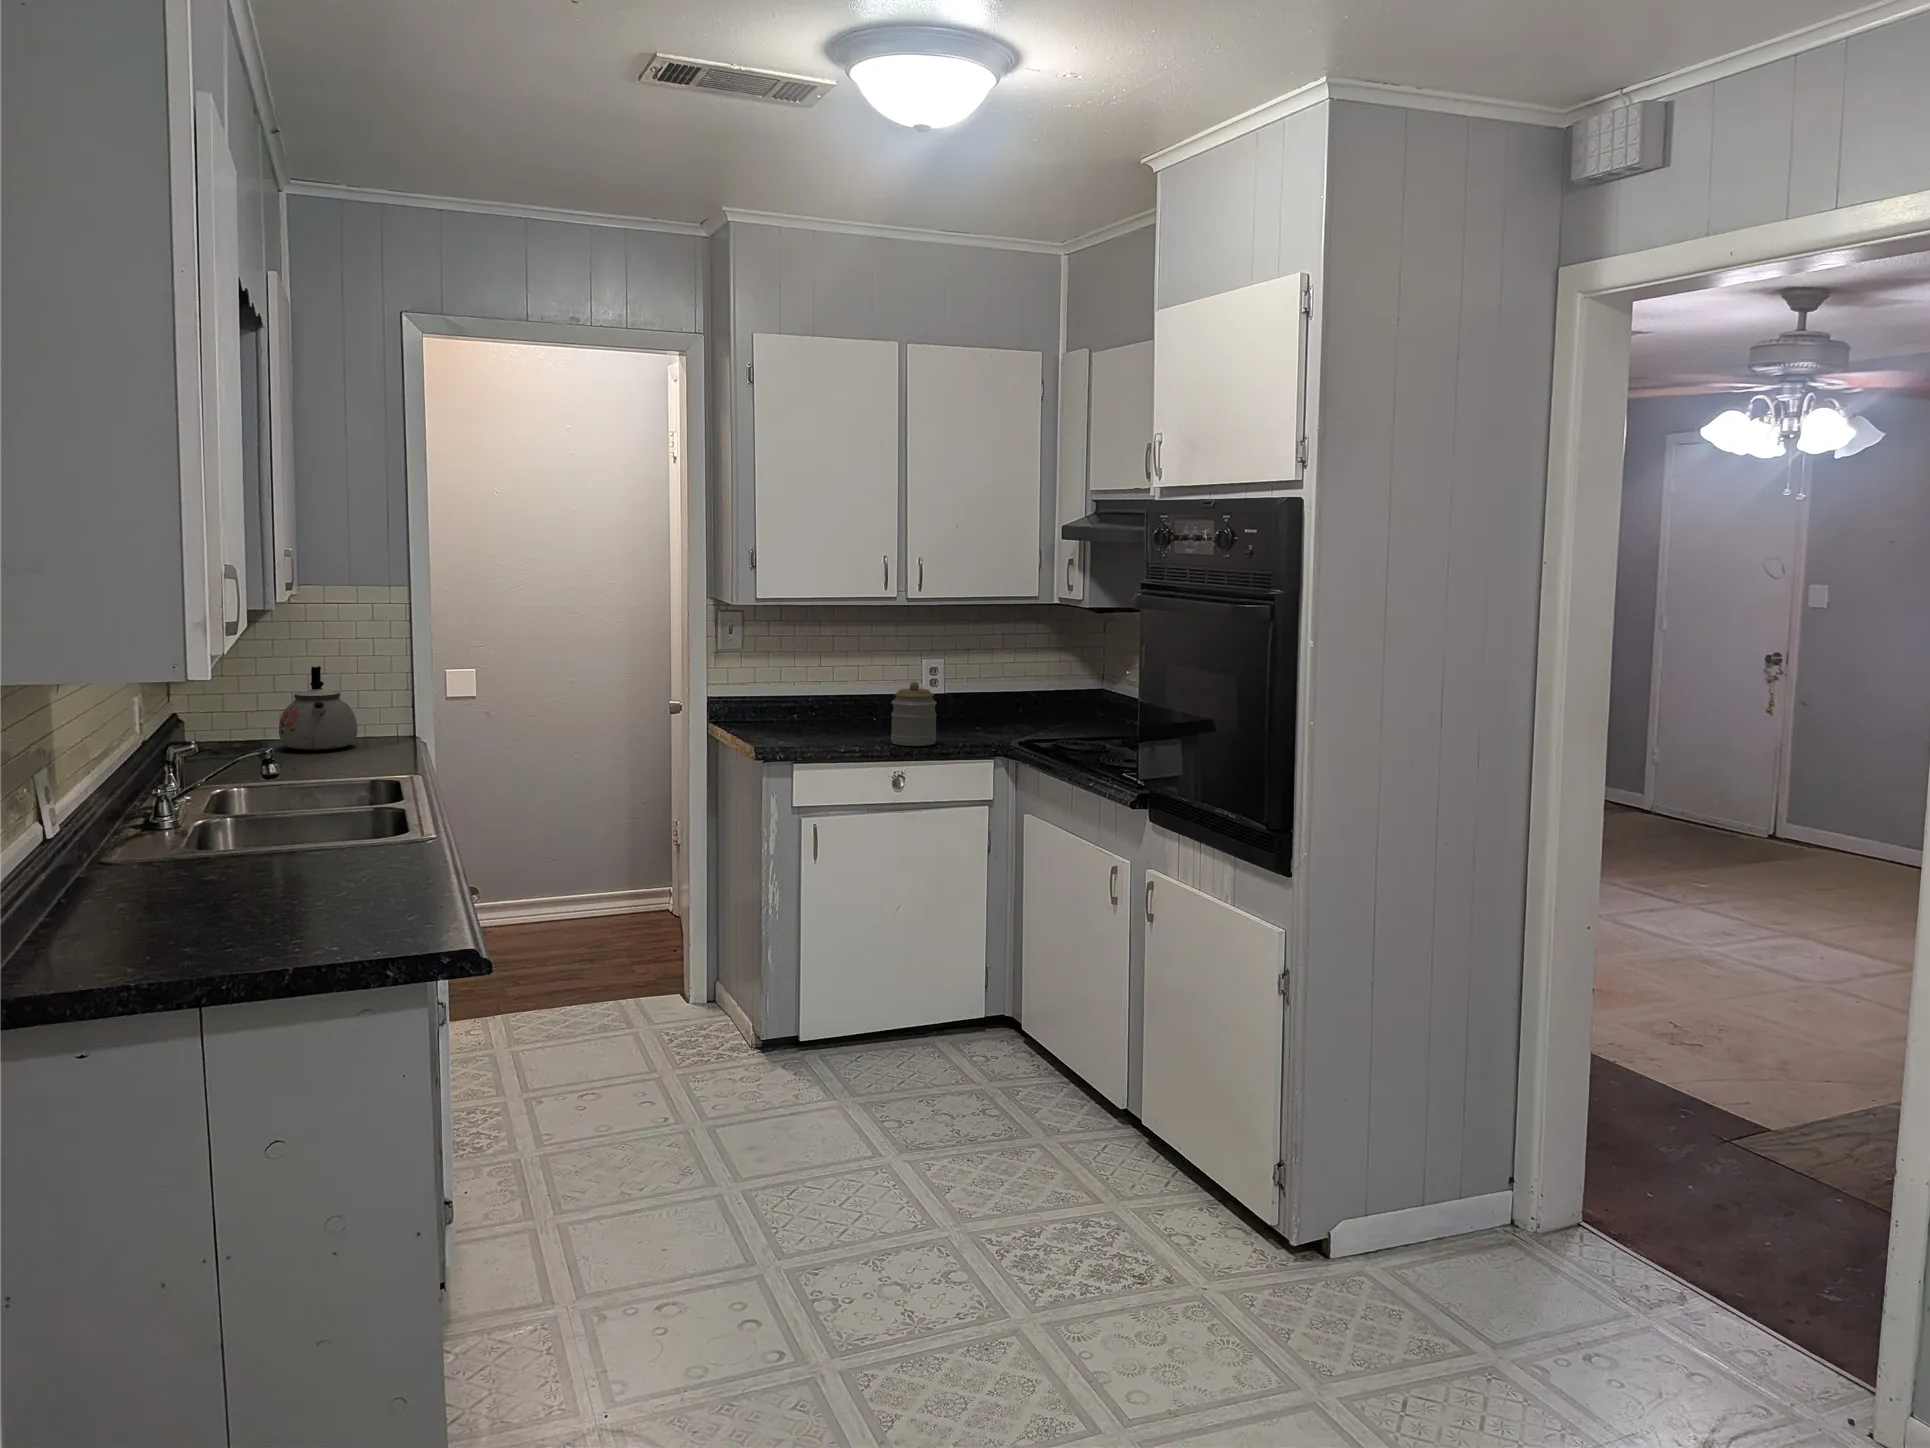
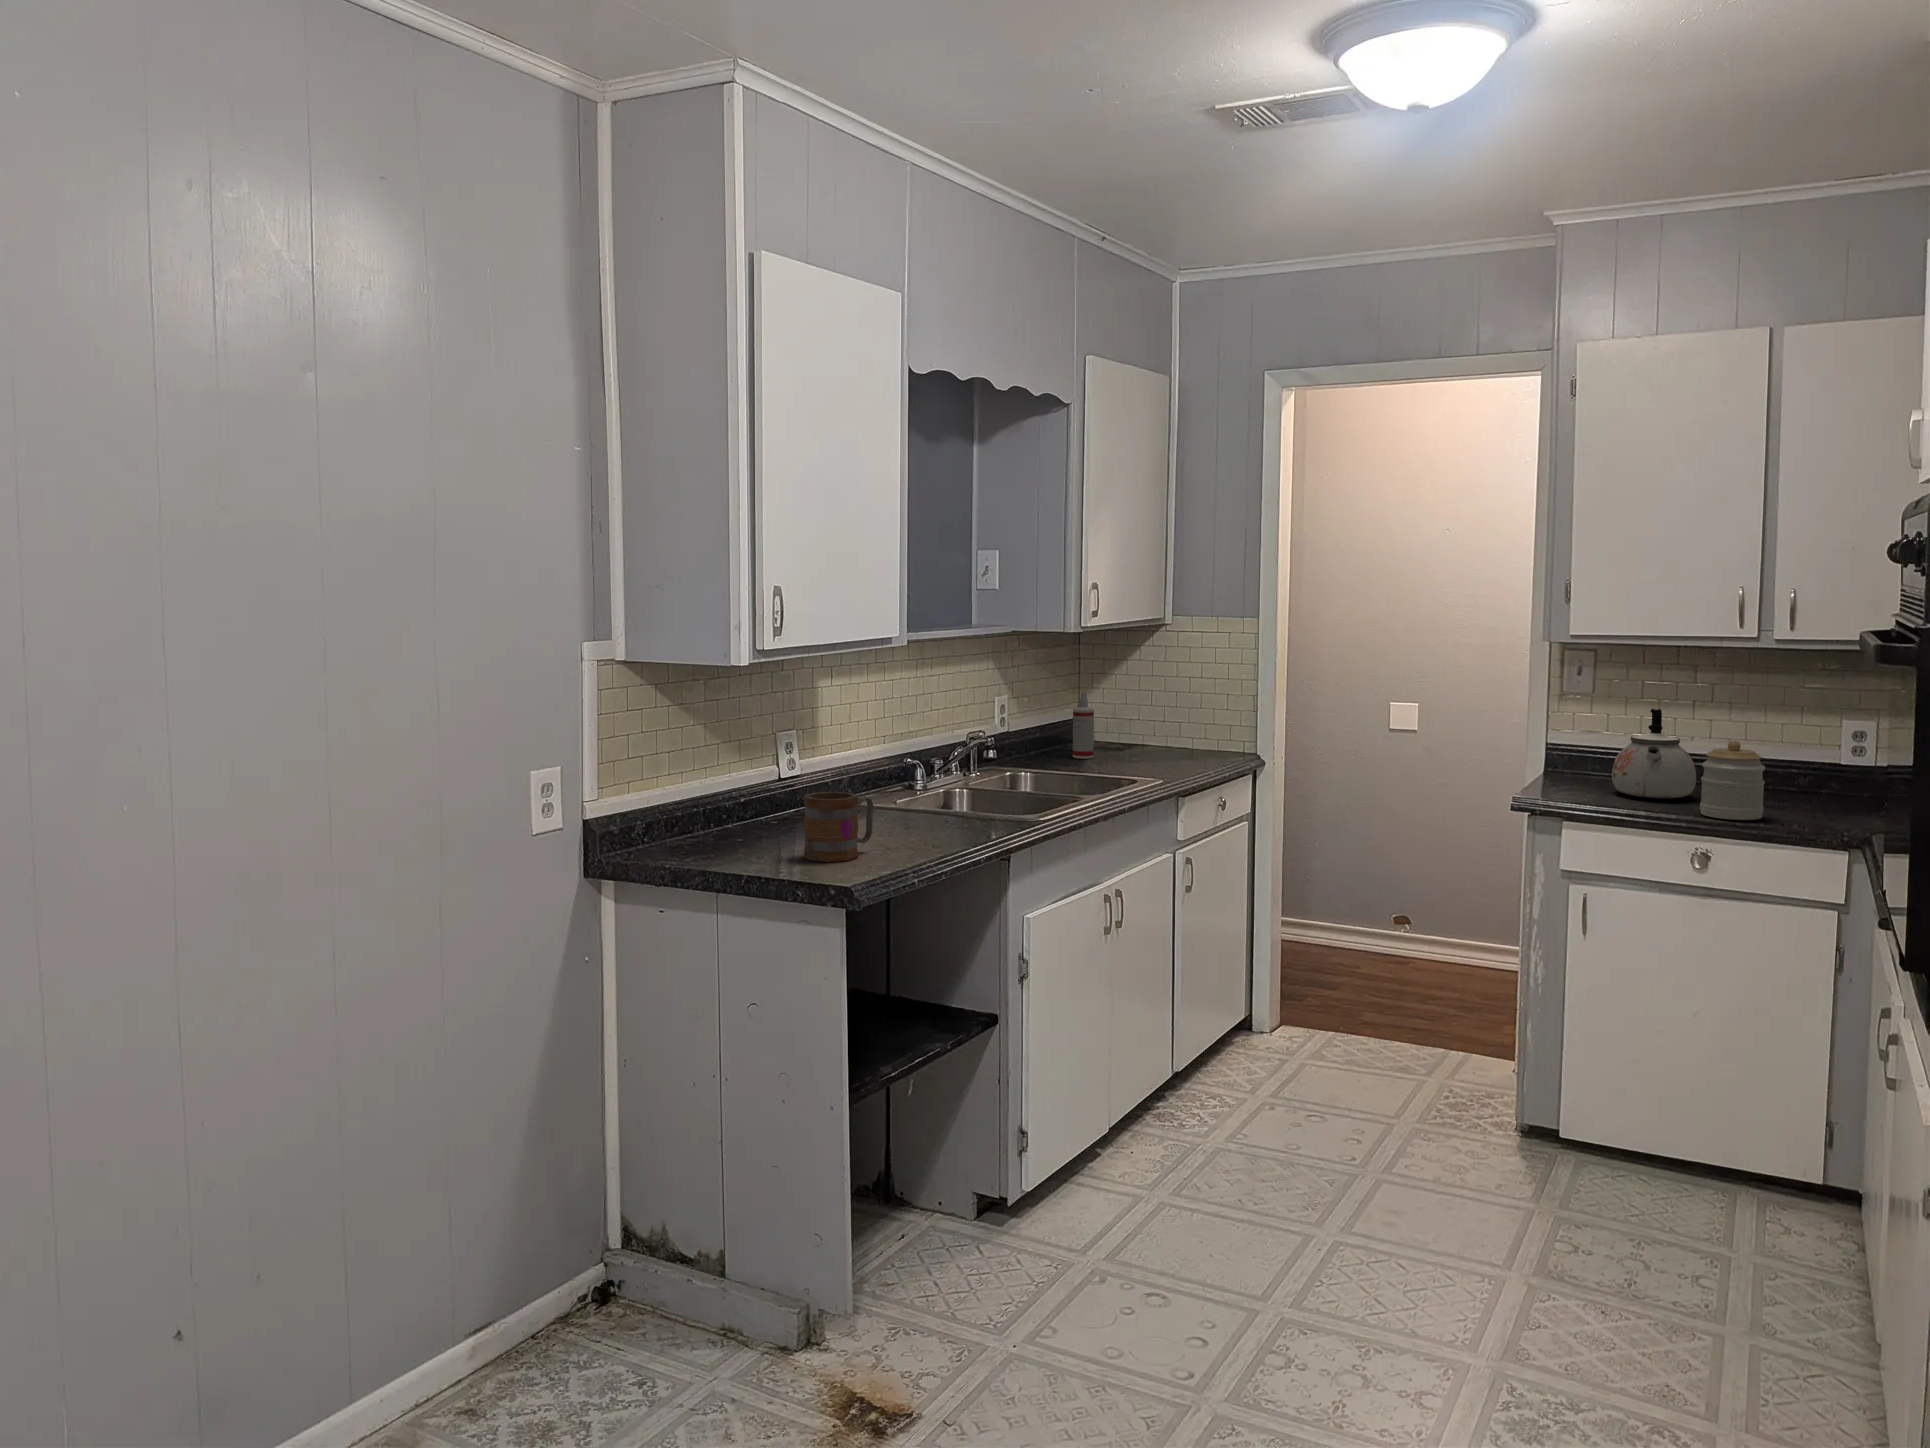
kettle: present [279,666,357,750] -> present [1612,709,1696,799]
spray bottle: none [218,683,248,765] -> present [1073,691,1094,759]
mug: none [292,837,371,933] -> present [804,792,874,862]

